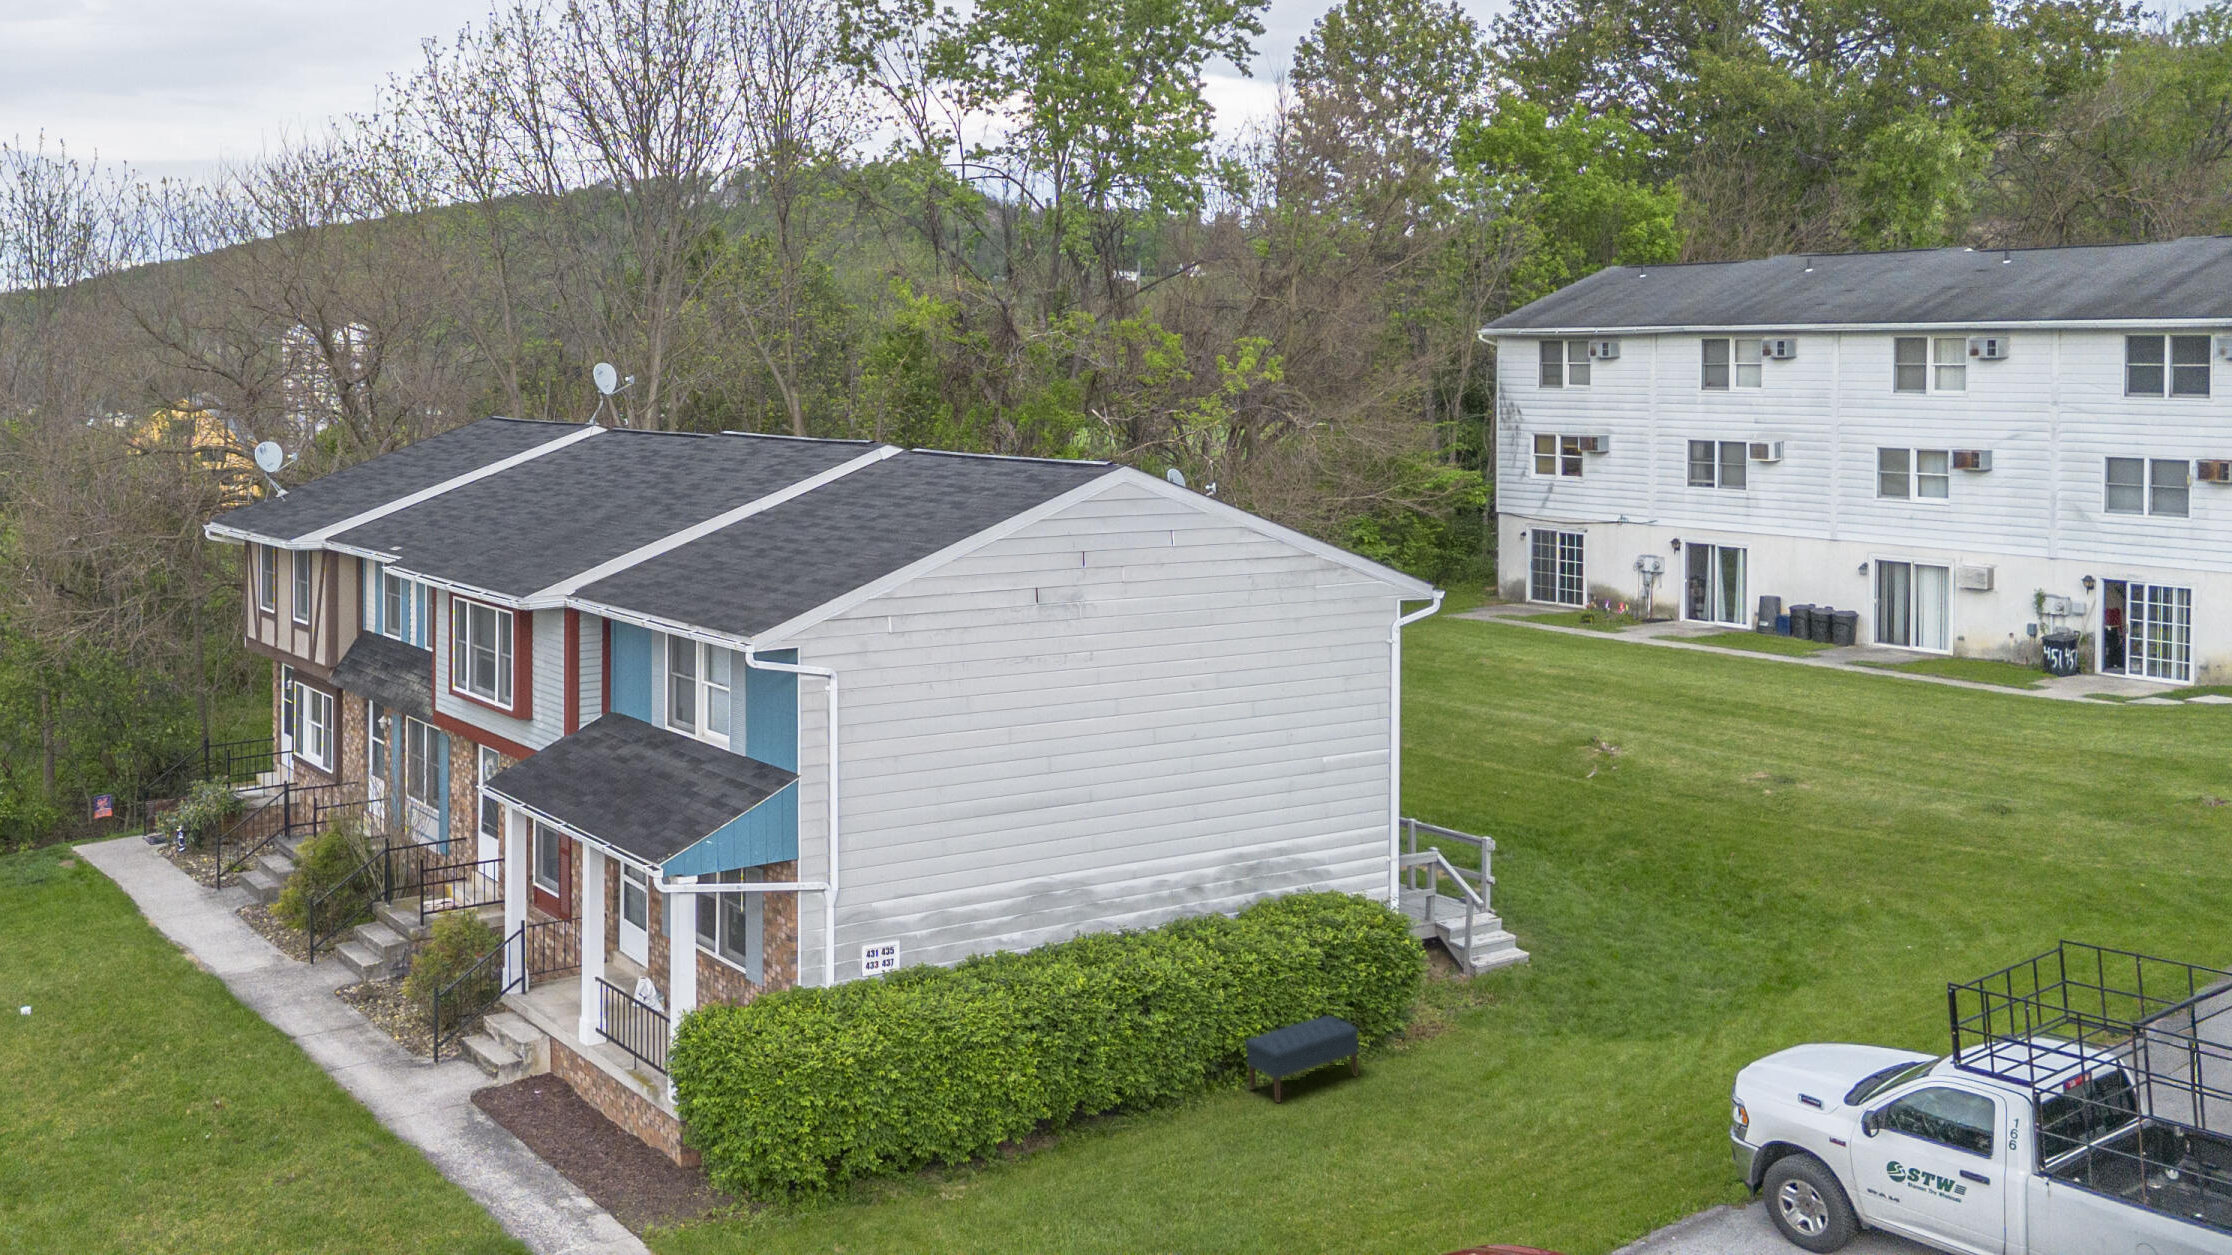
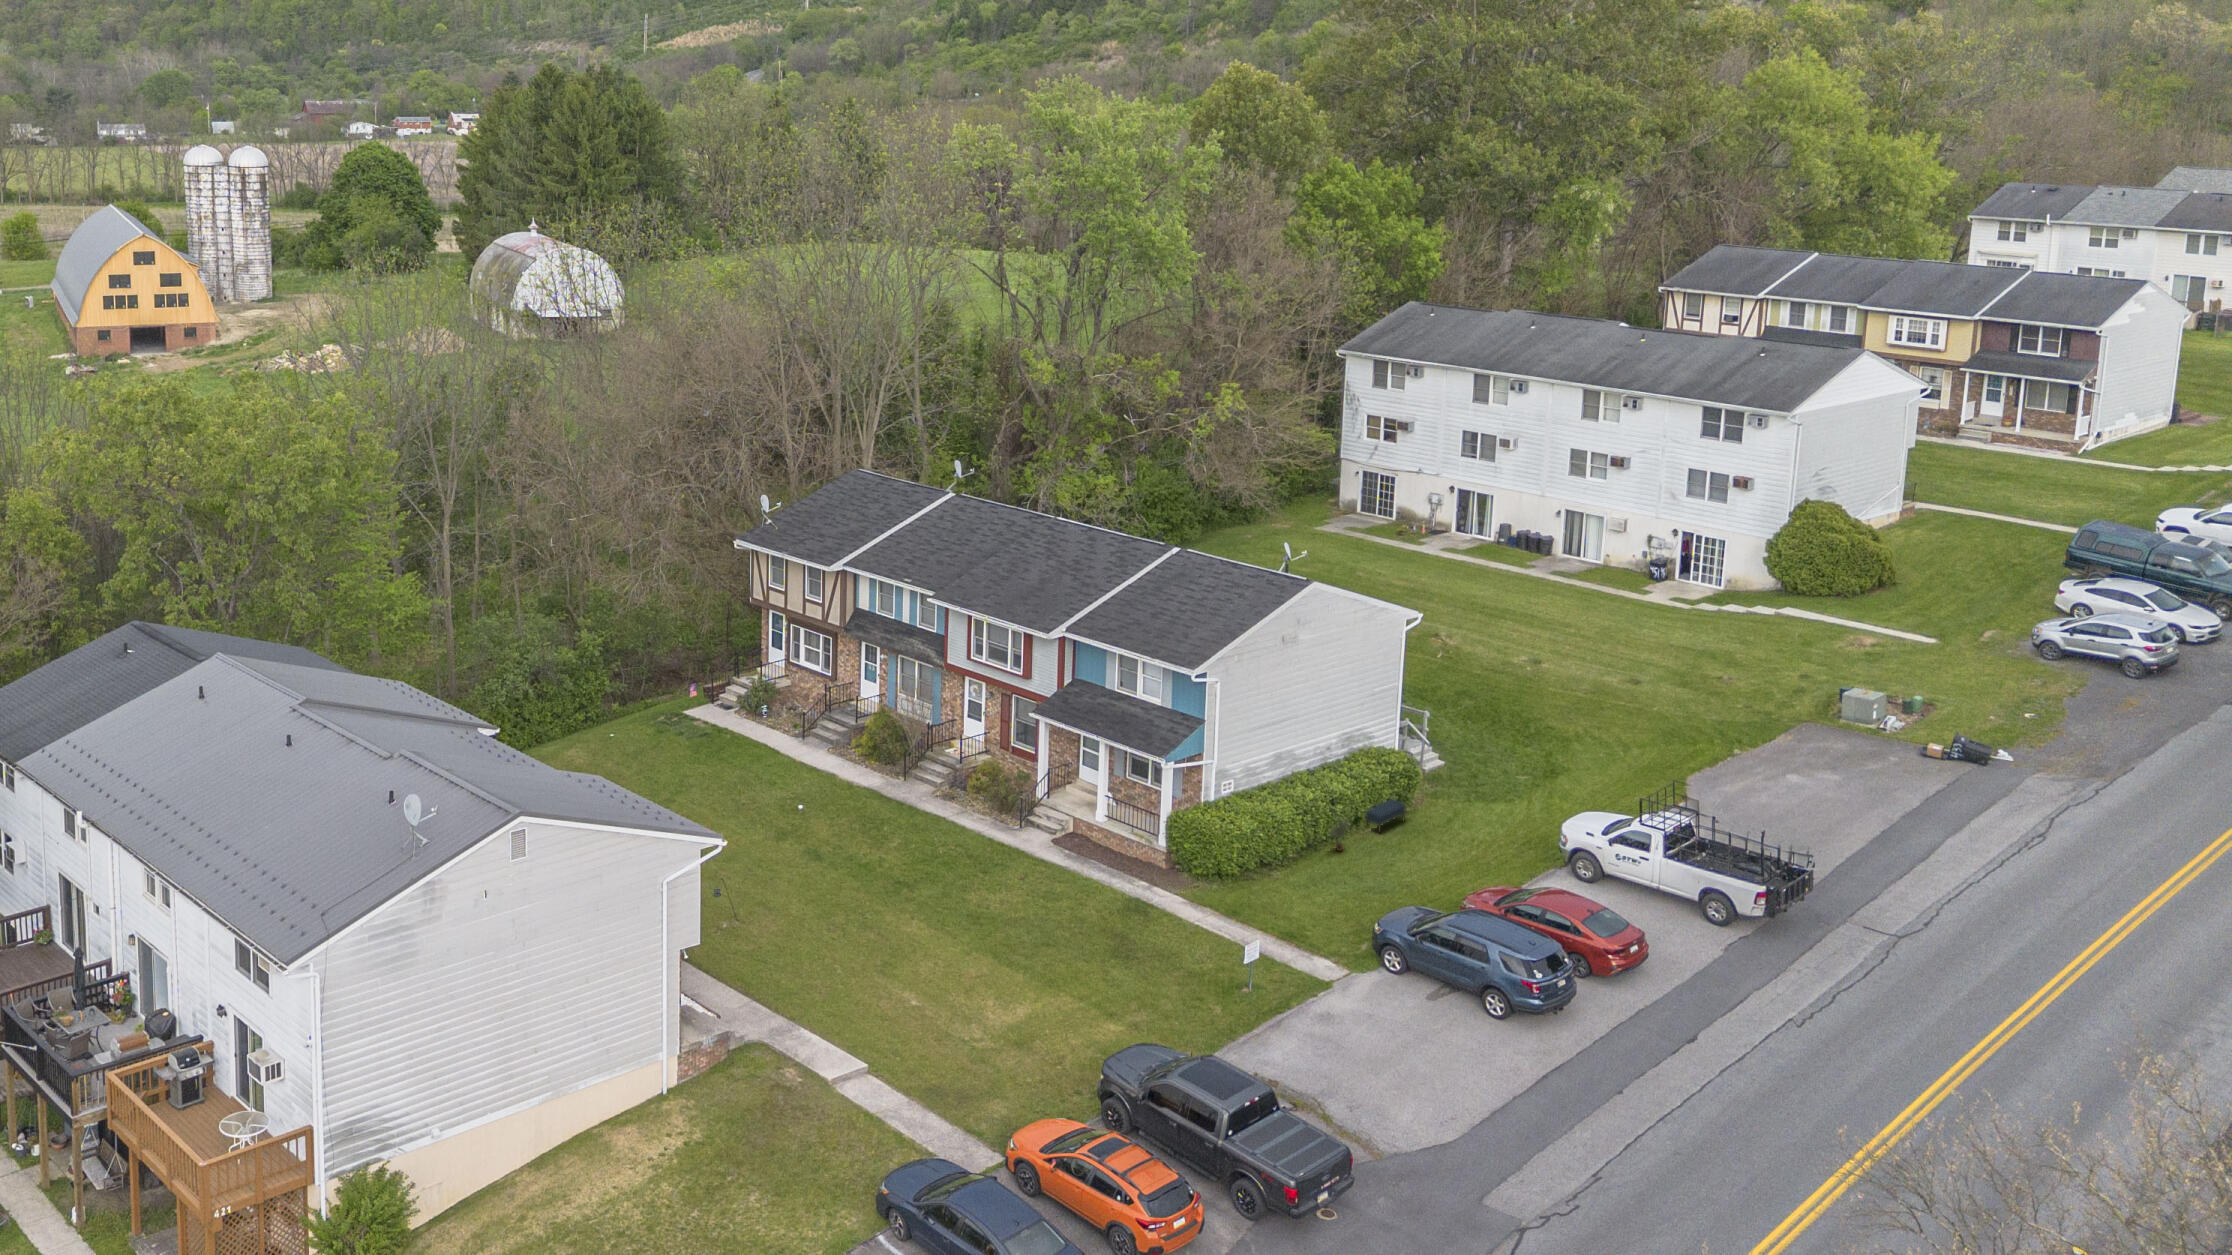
potted tree: none [1114,1044,1178,1142] -> present [1329,818,1349,851]

